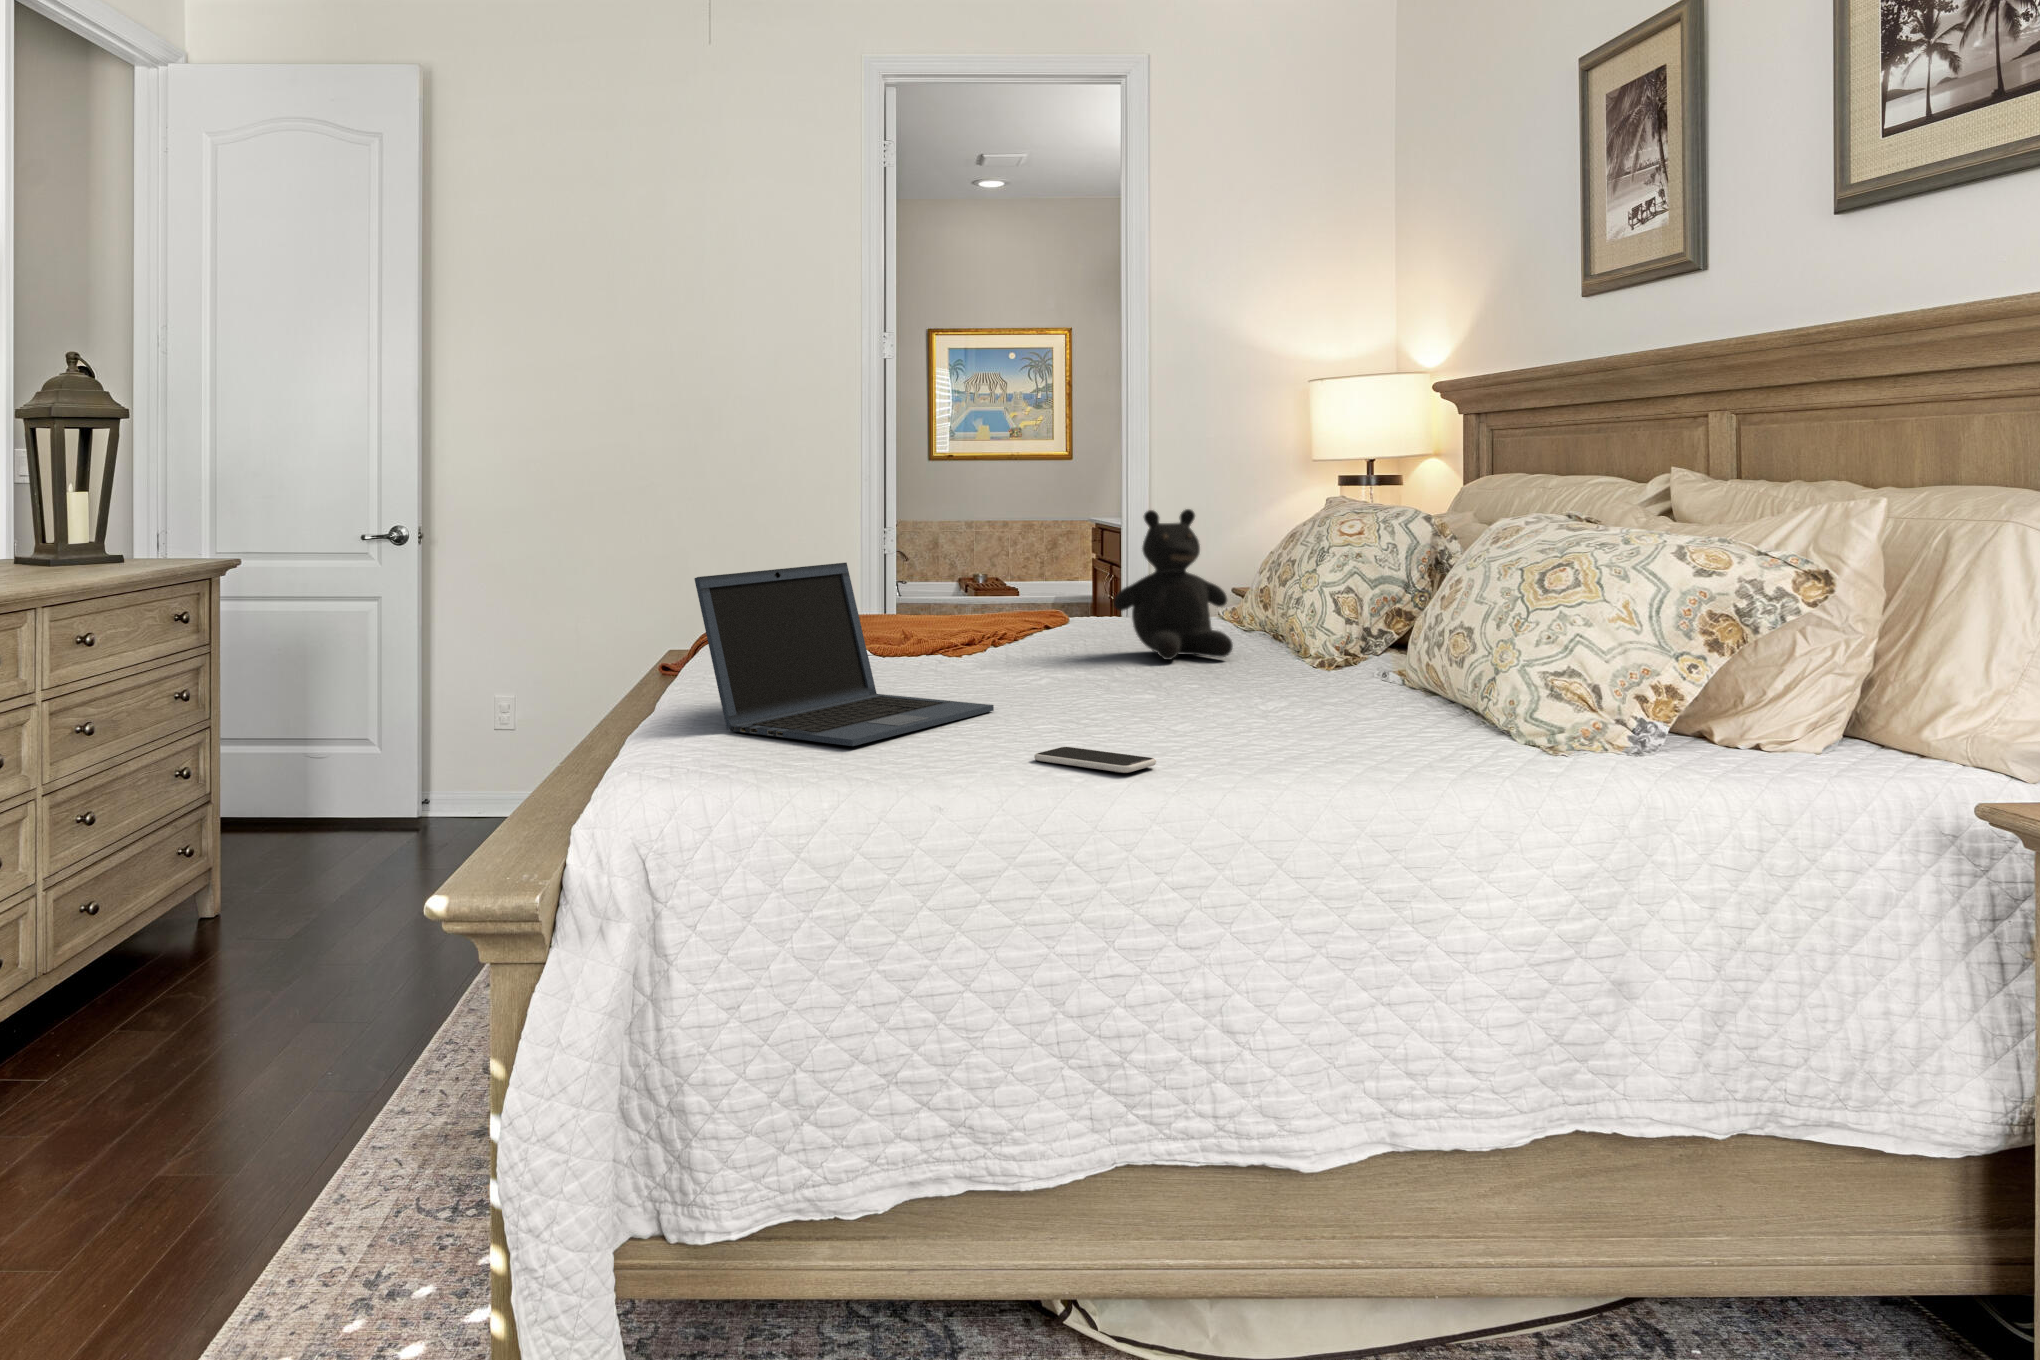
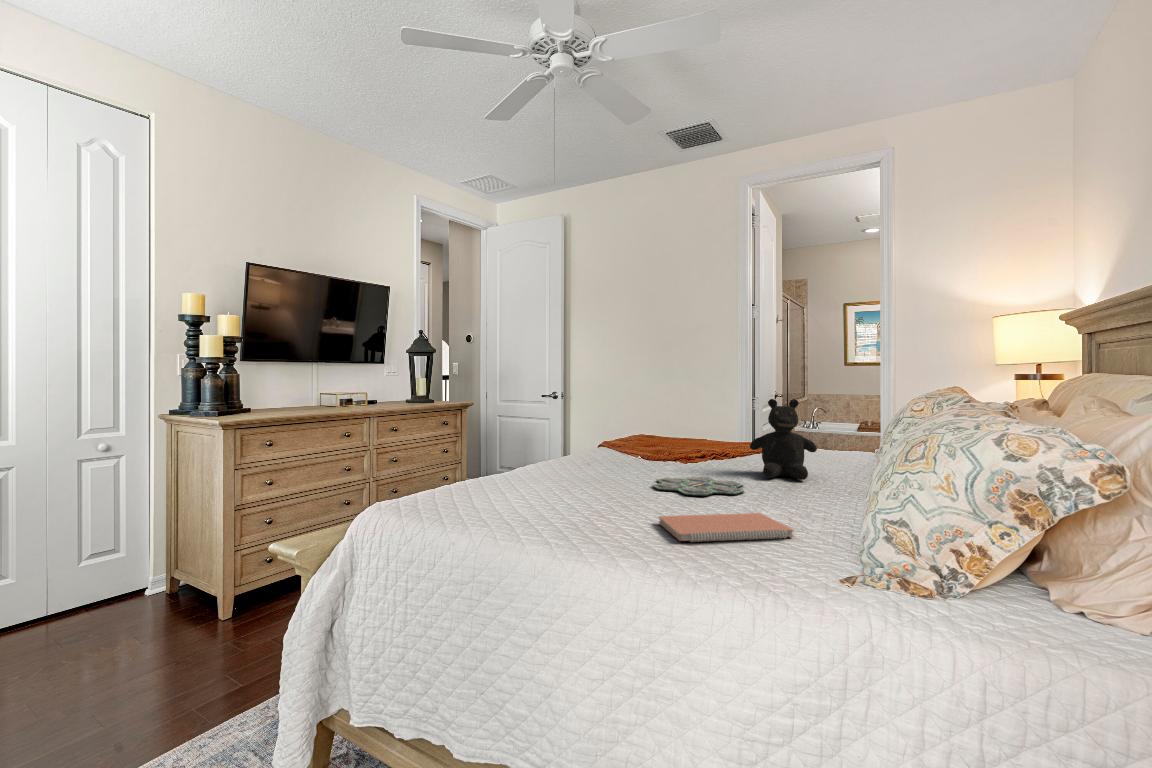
laptop: present [694,563,994,746] -> none [485,416,620,505]
board game: none [996,669,1178,698] -> present [652,476,744,496]
notebook: none [1155,705,1372,753] -> present [658,513,794,542]
smartphone: present [1034,747,1156,773] -> none [569,521,617,542]

